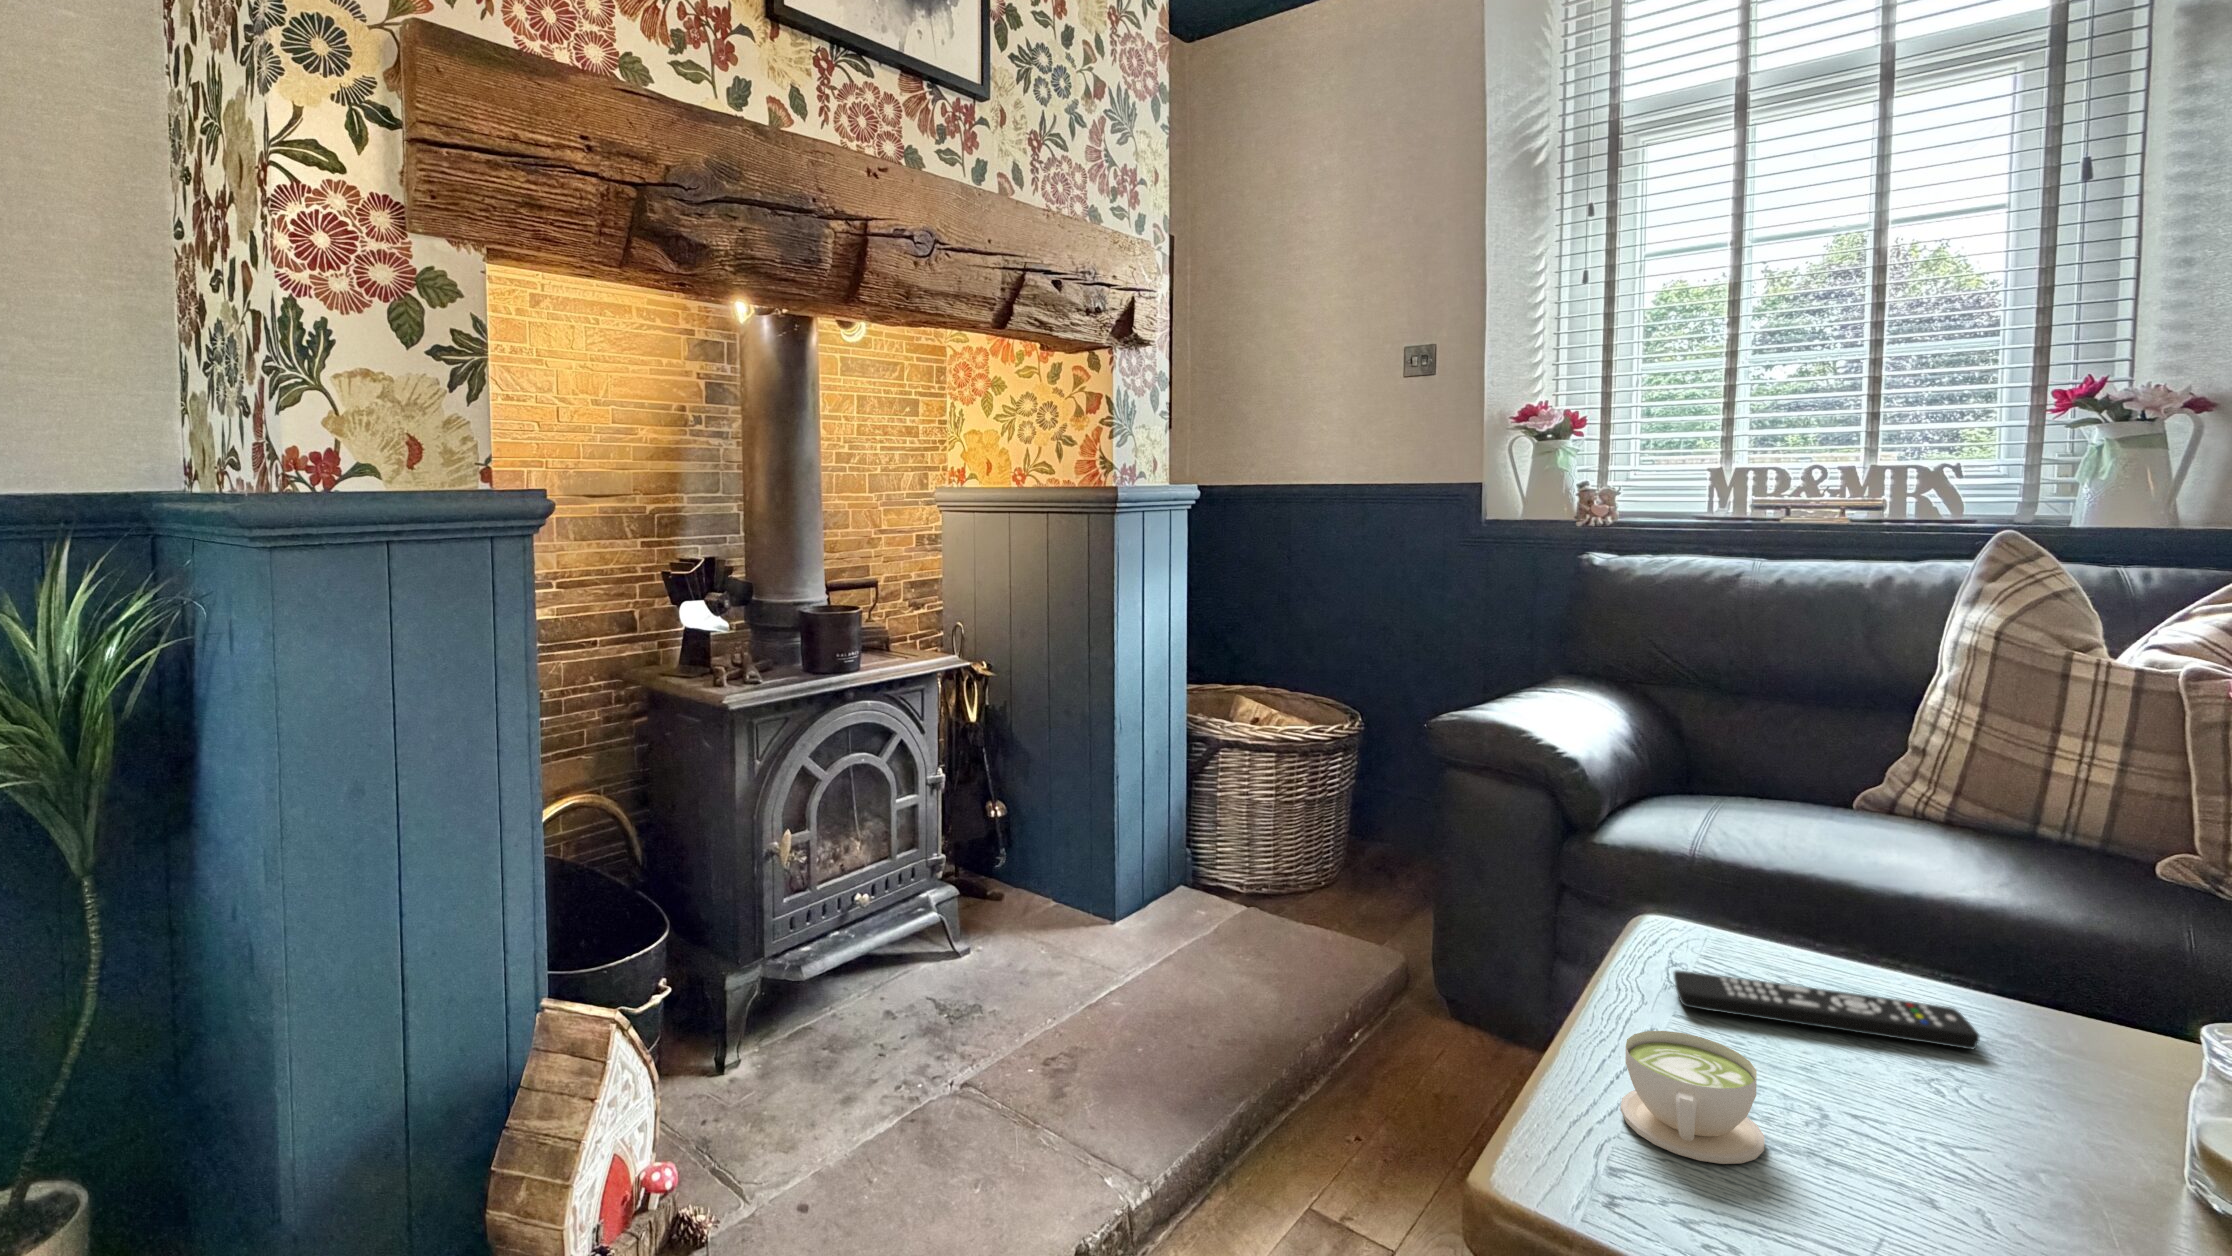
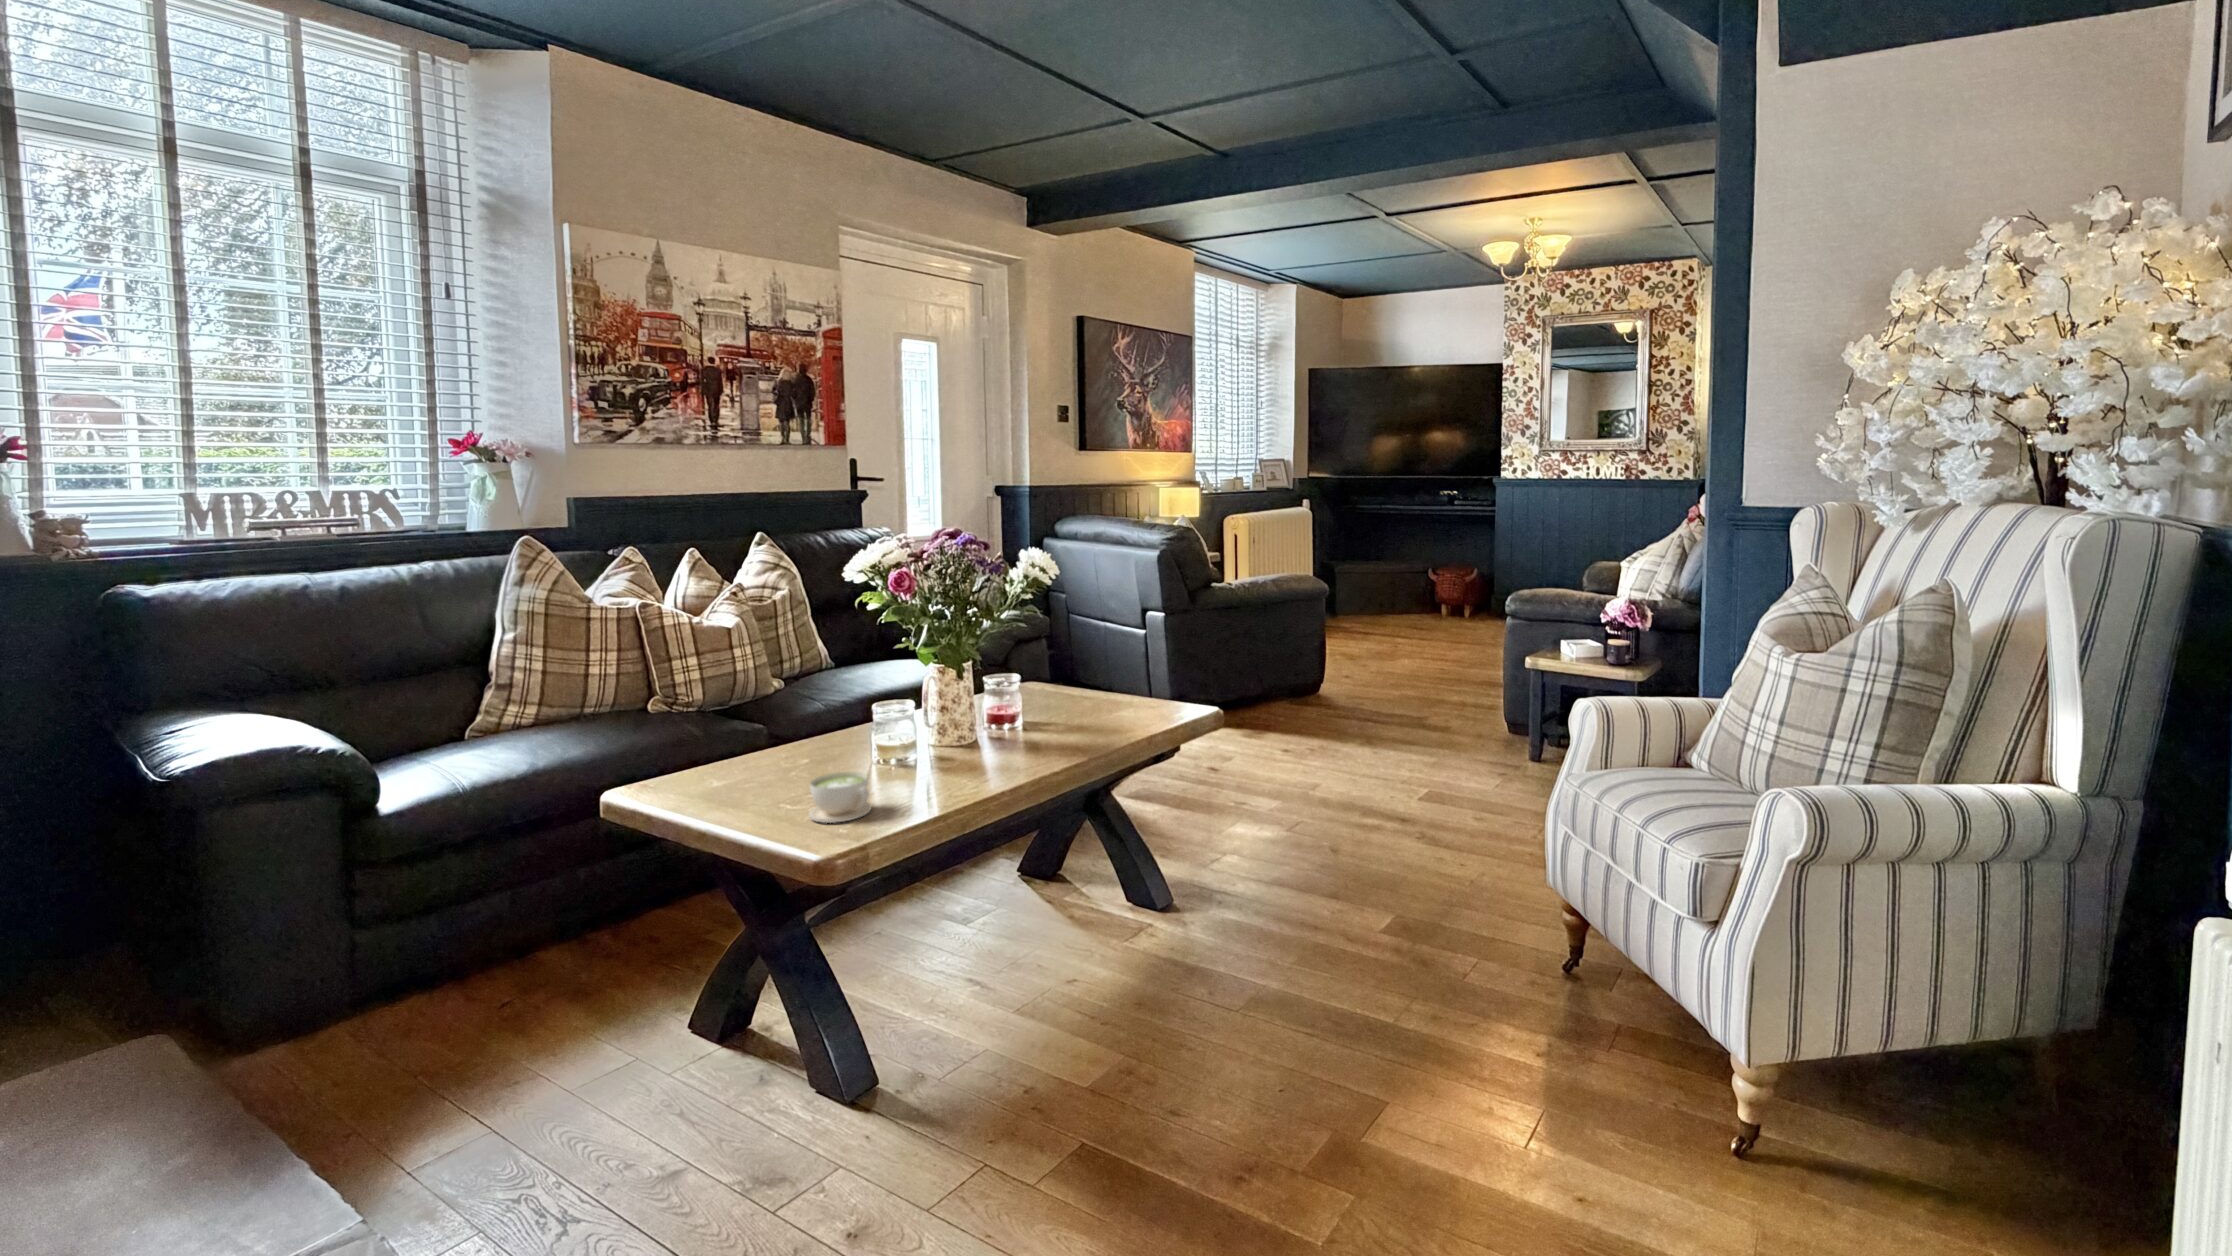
remote control: present [1674,971,1980,1049] -> none [712,751,820,798]

